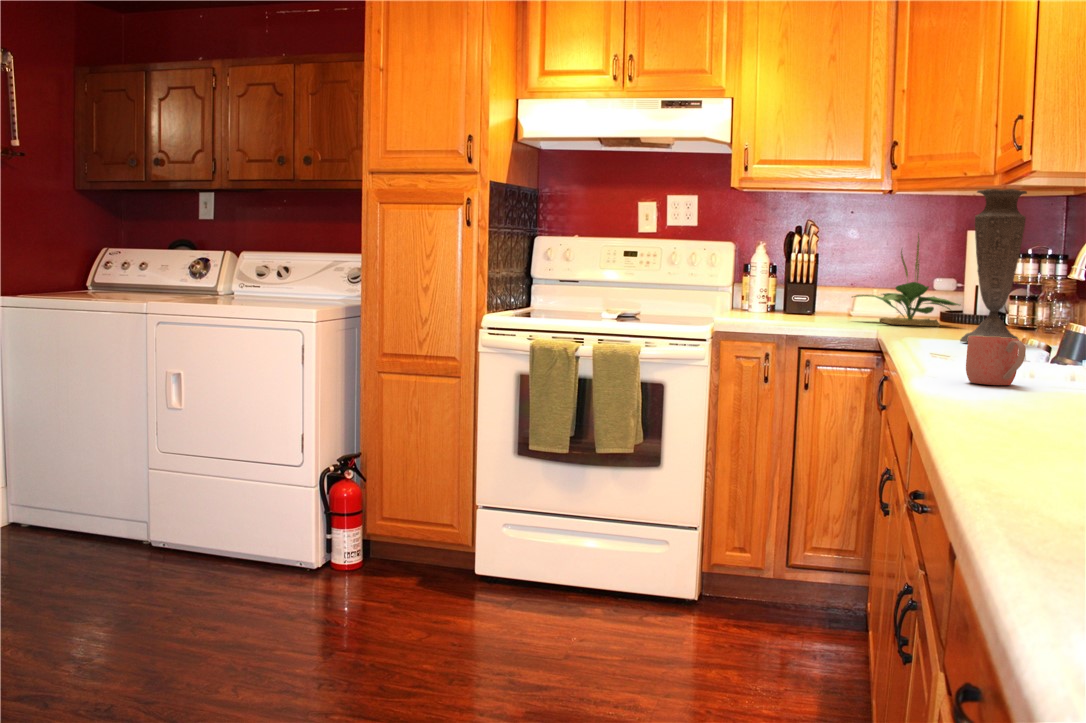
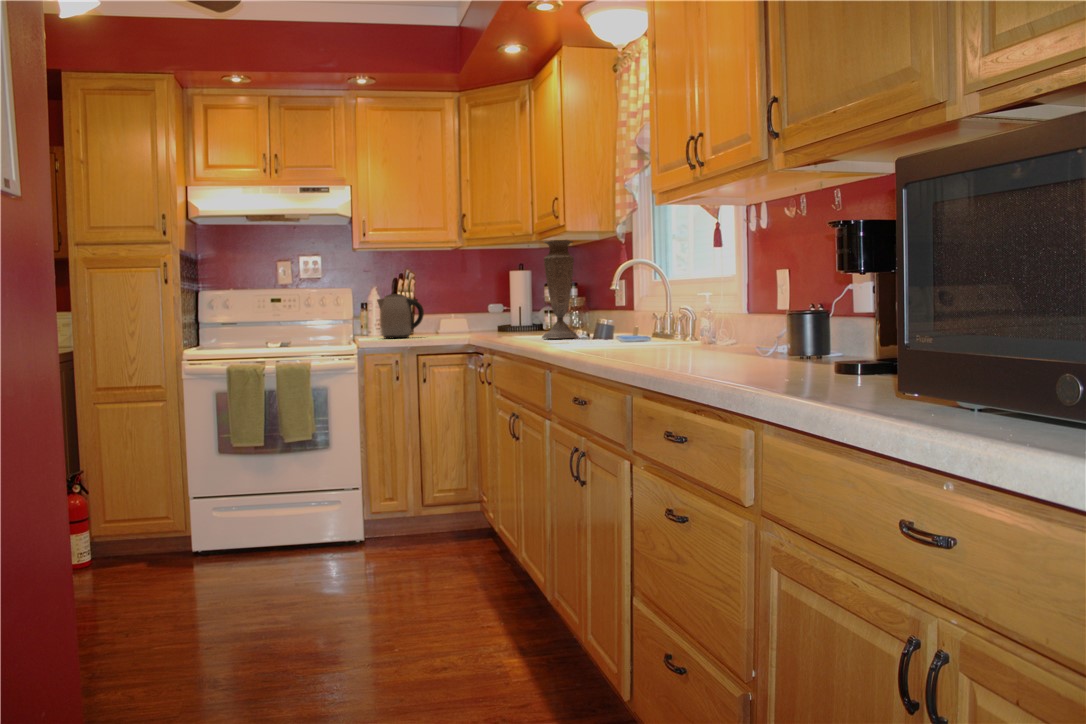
potted plant: present [854,236,961,326] -> none [446,274,519,334]
kettle: none [746,256,813,321] -> present [377,294,424,338]
mug: present [966,336,1026,385] -> none [605,324,643,354]

